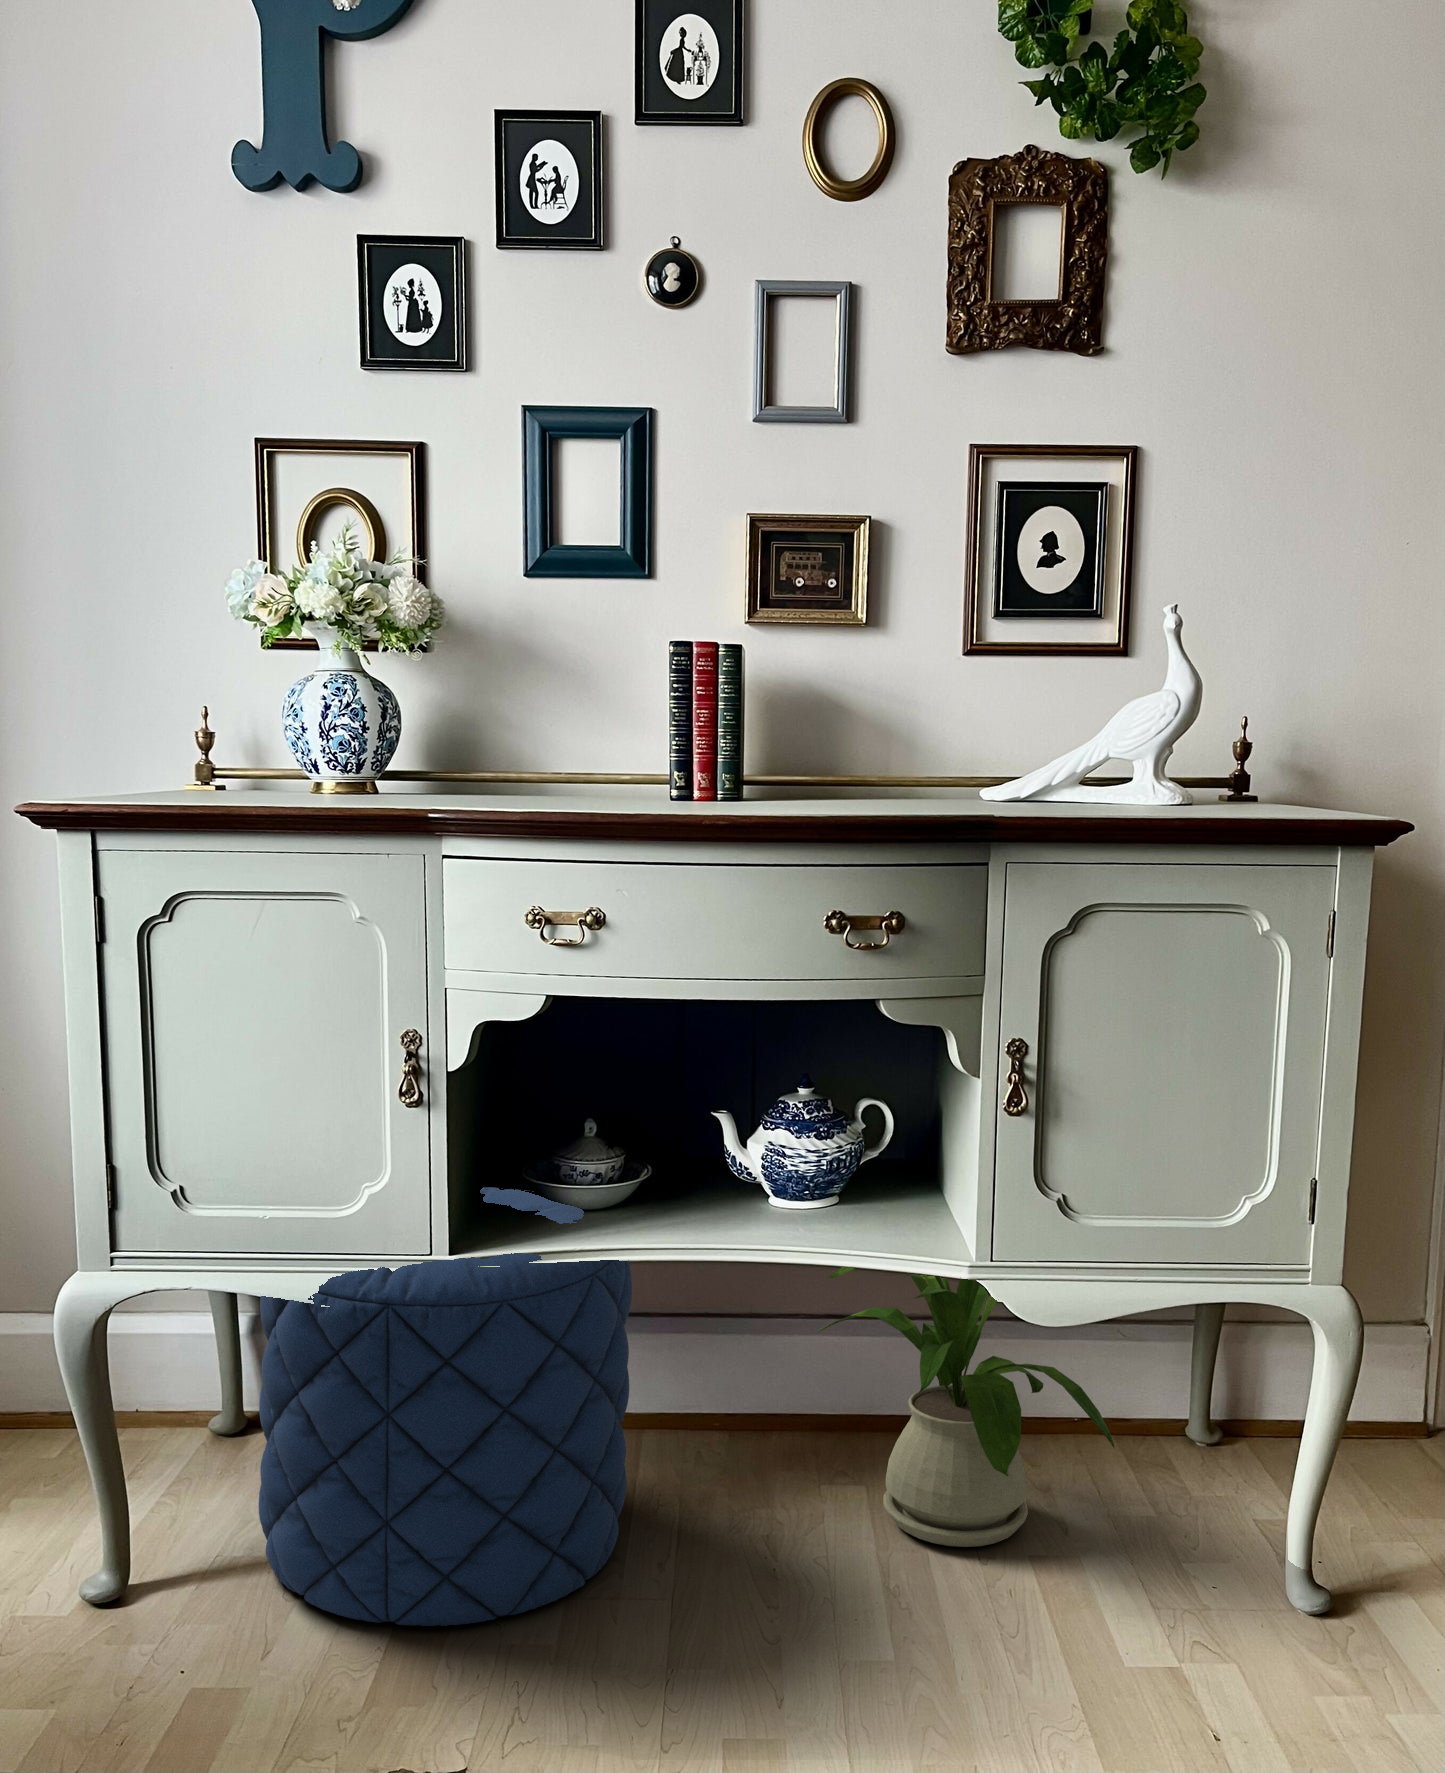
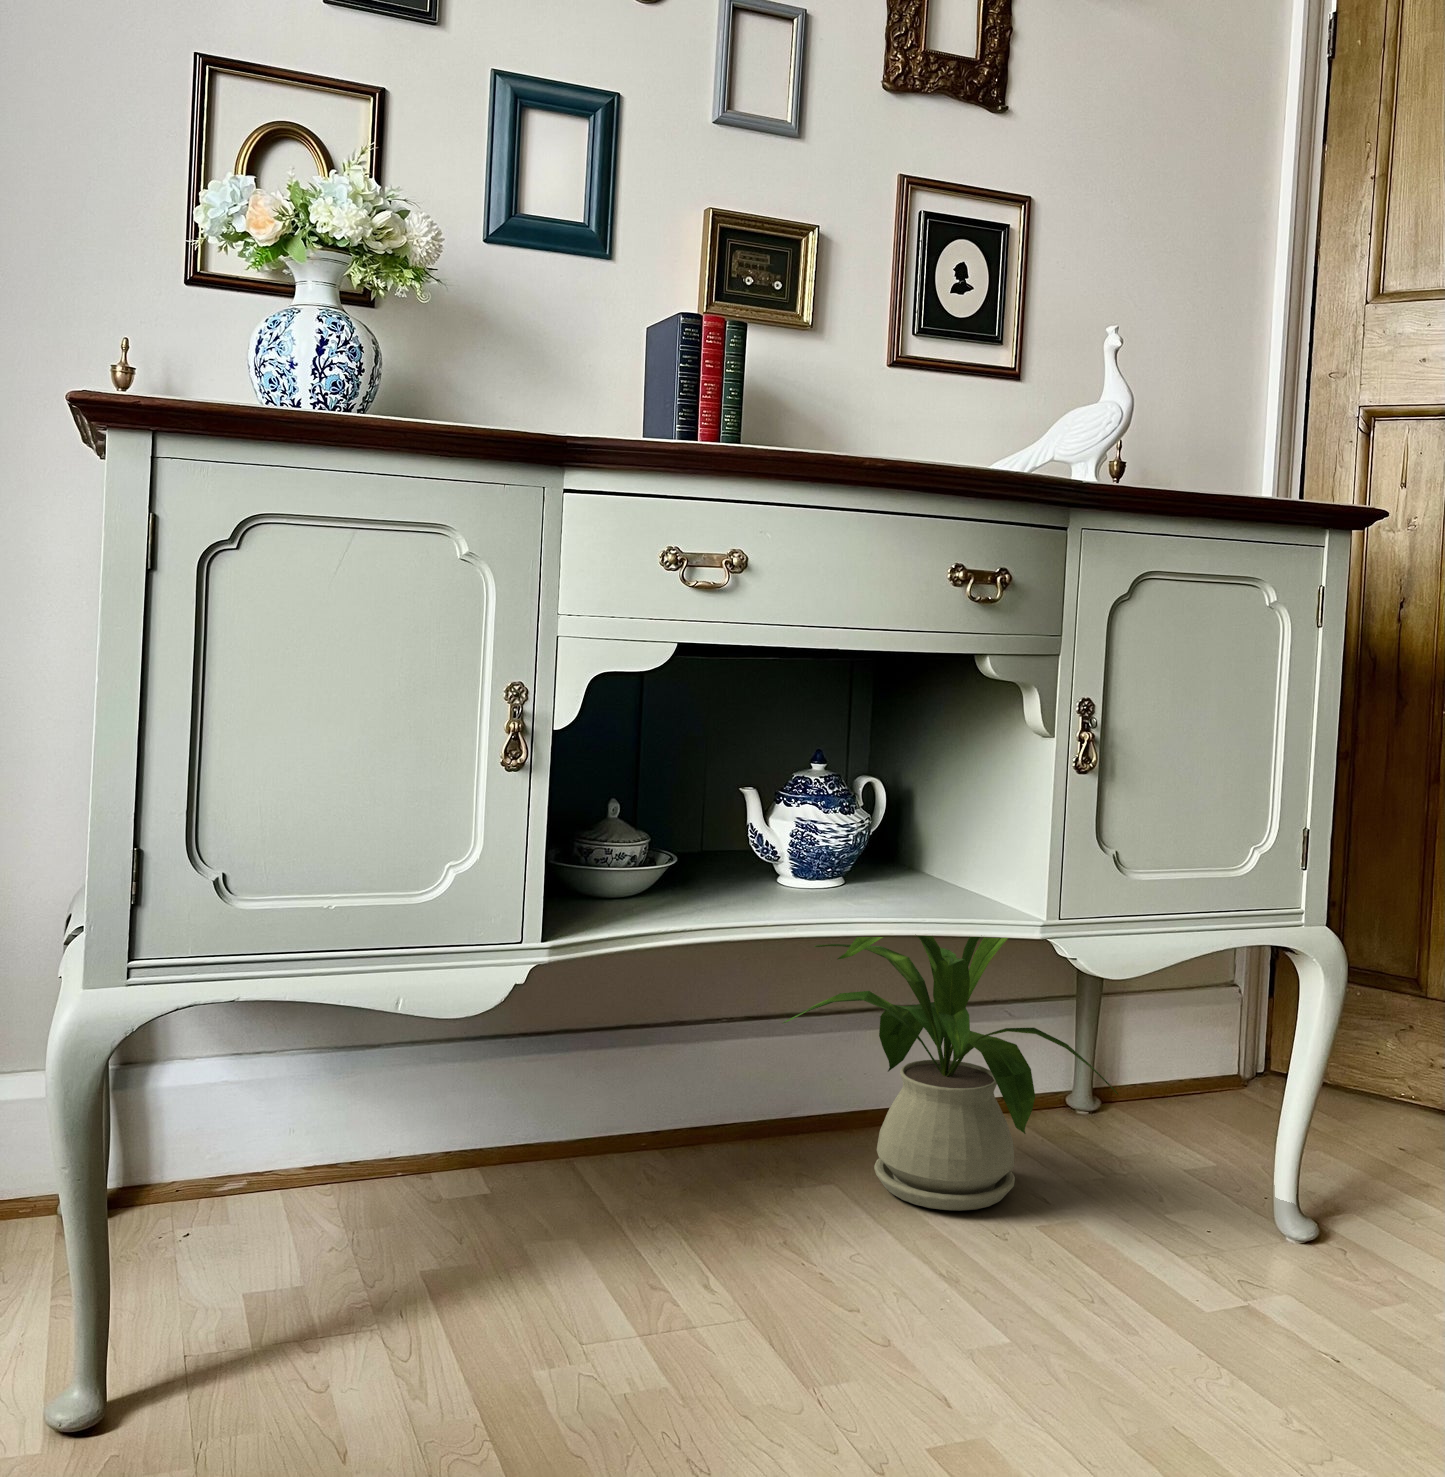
pouf: present [259,1187,632,1626] -> none [266,891,685,1373]

